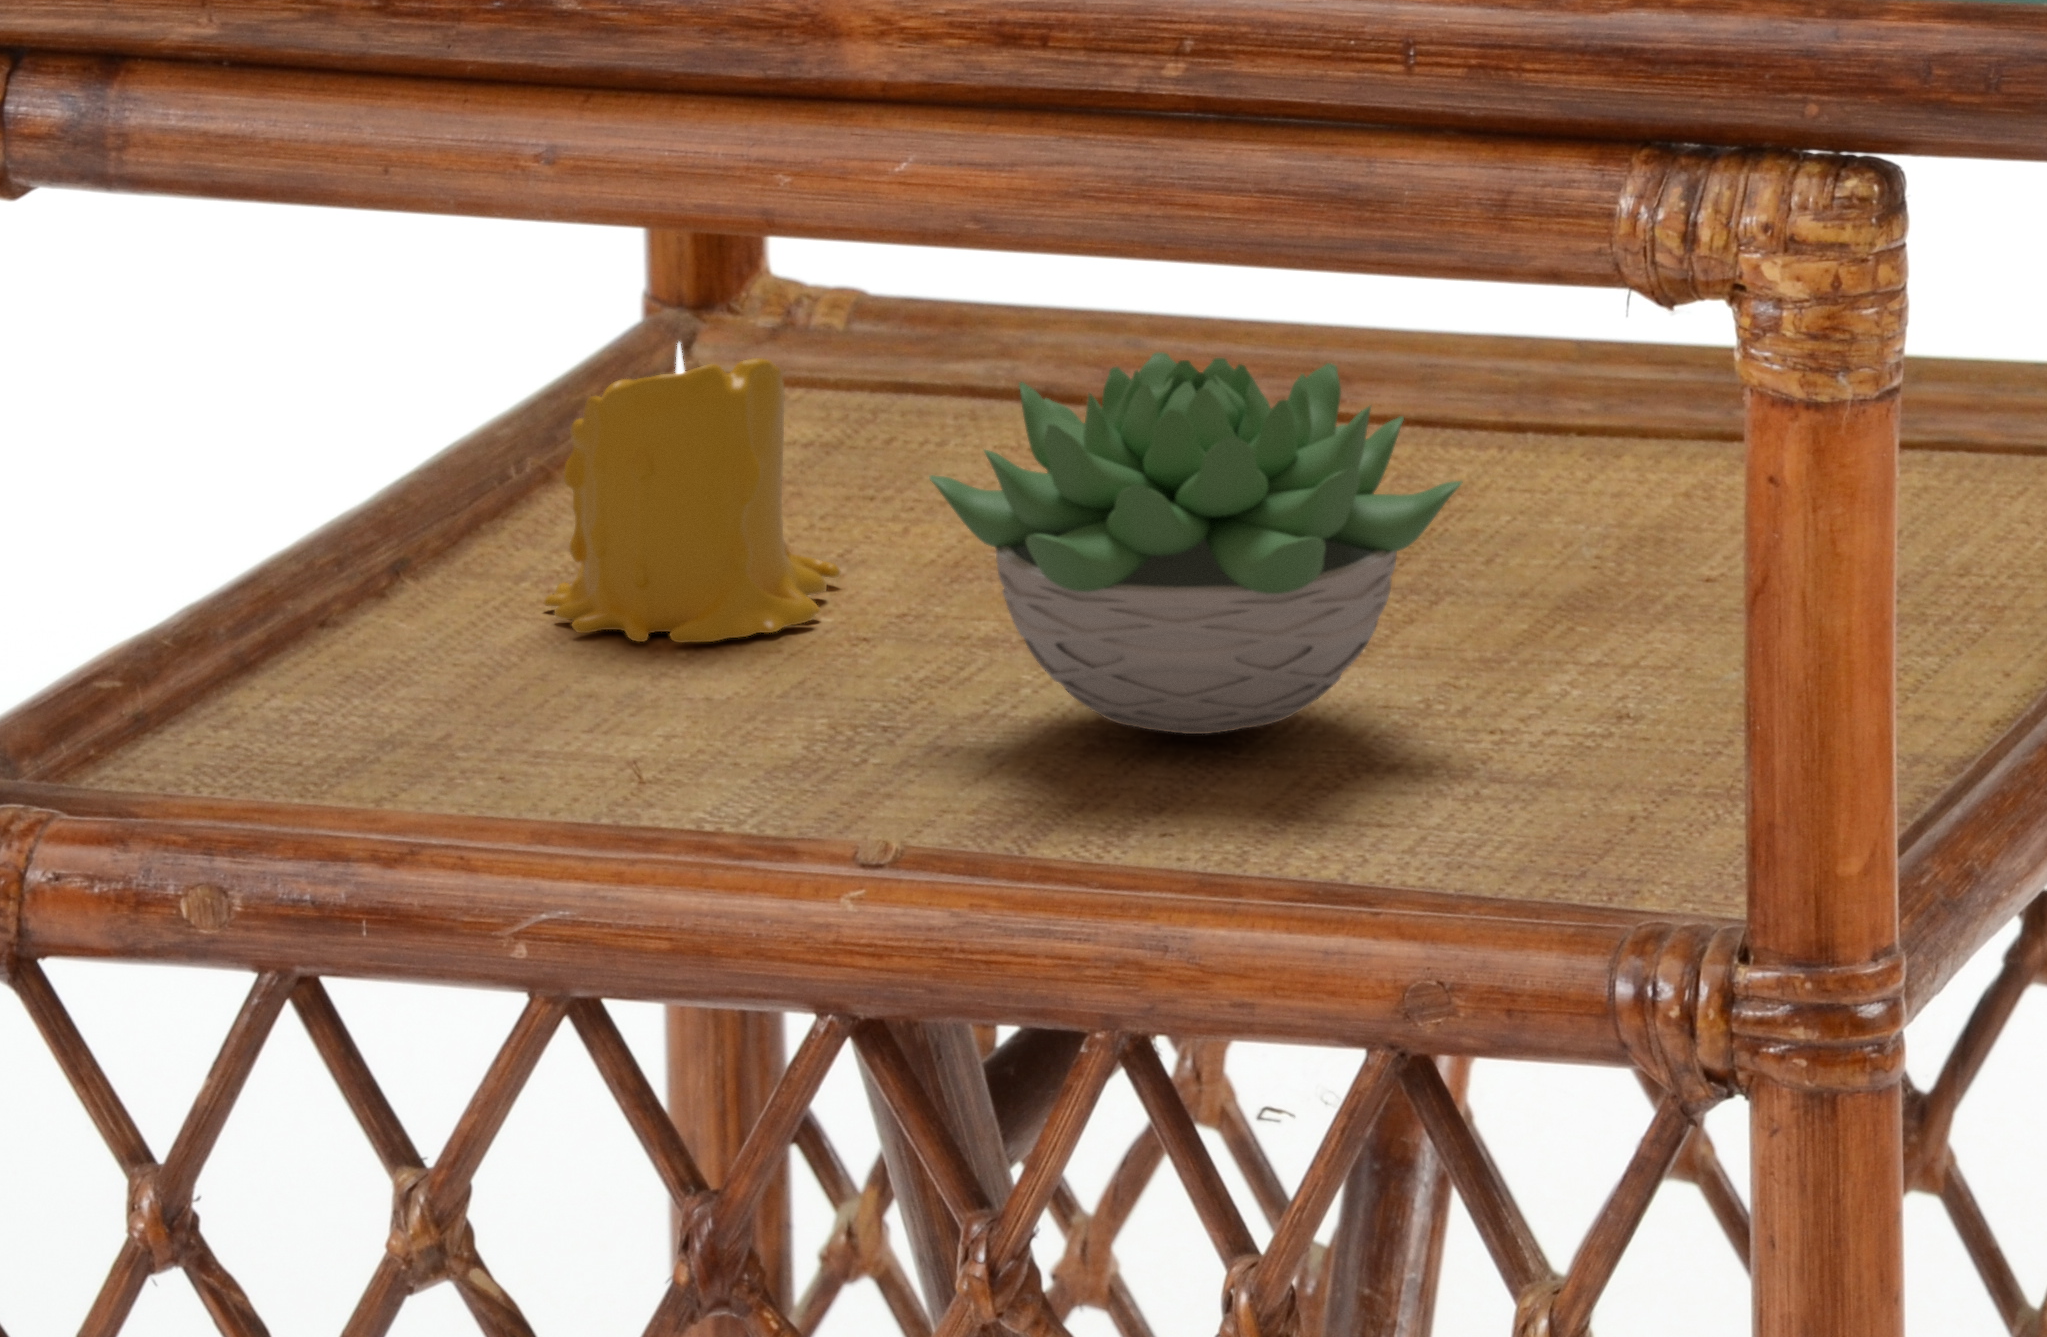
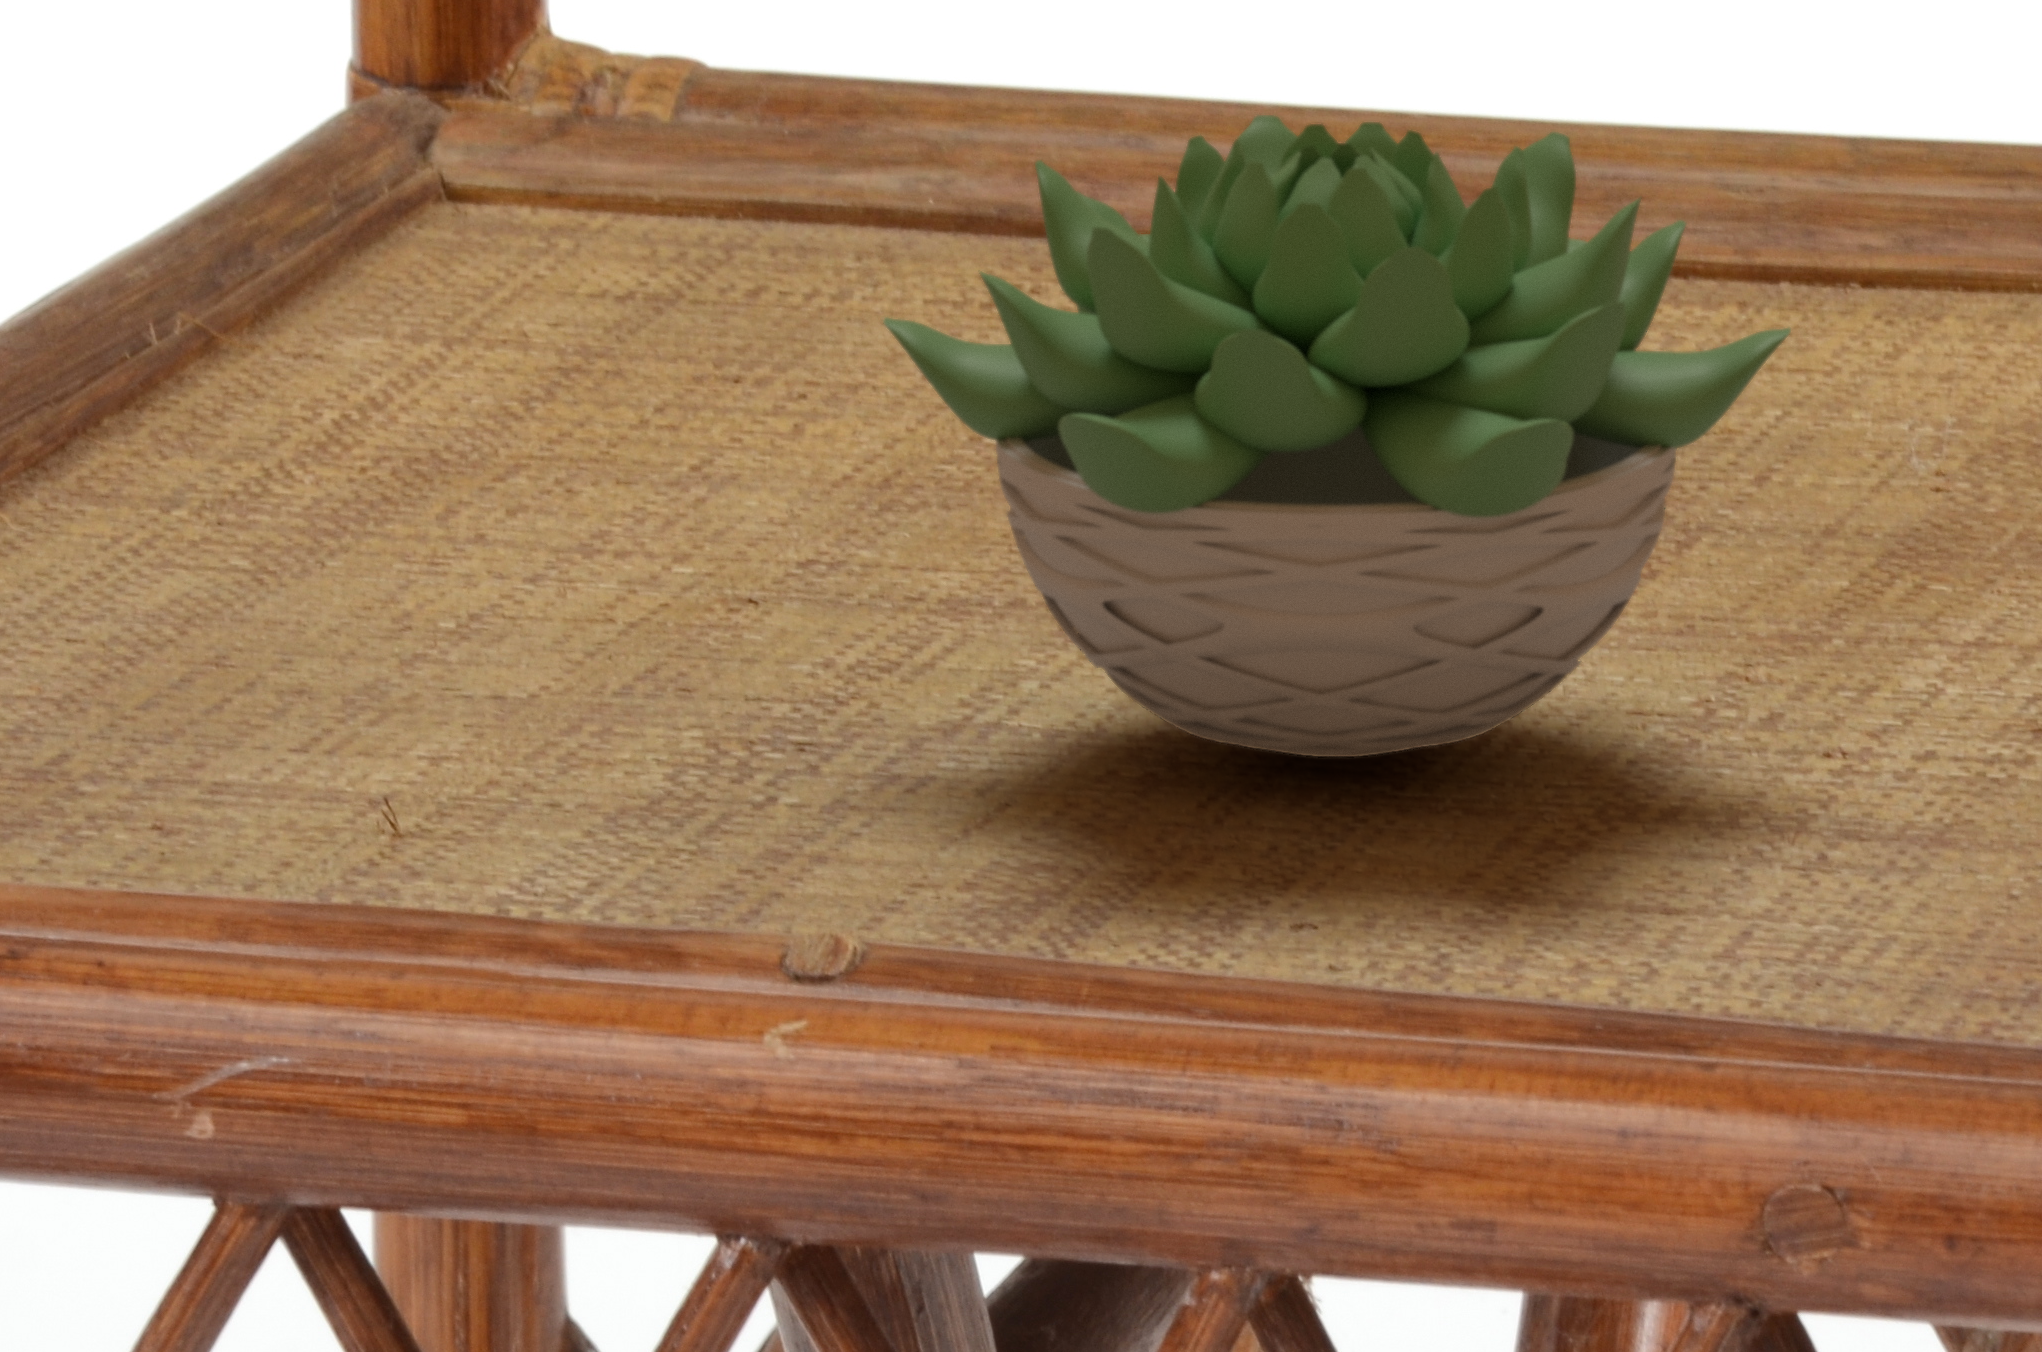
candle: present [544,343,840,642] -> none [219,90,708,604]

